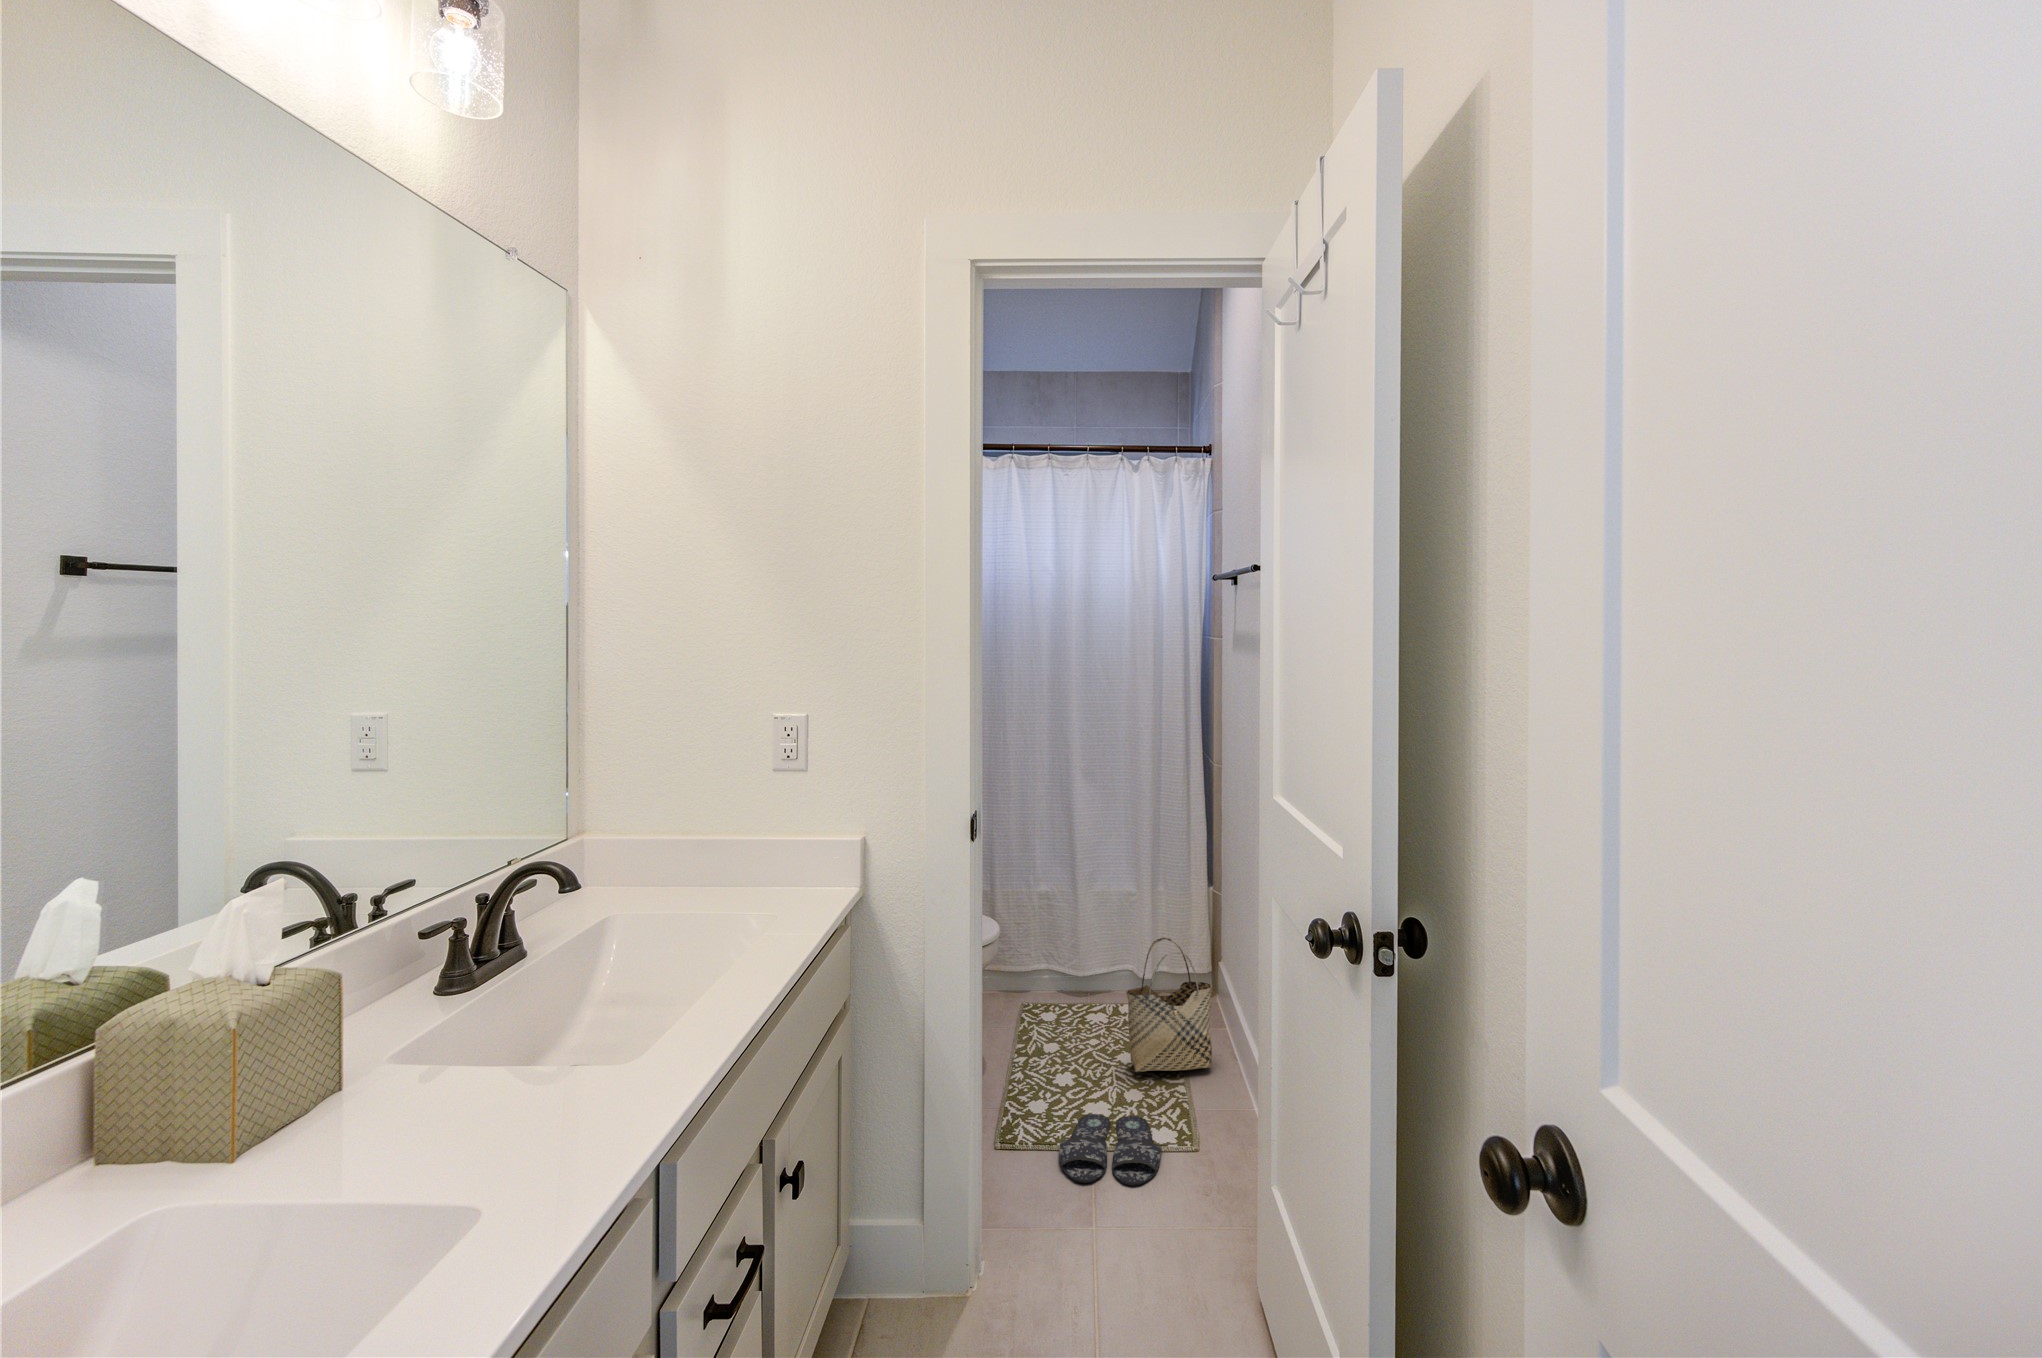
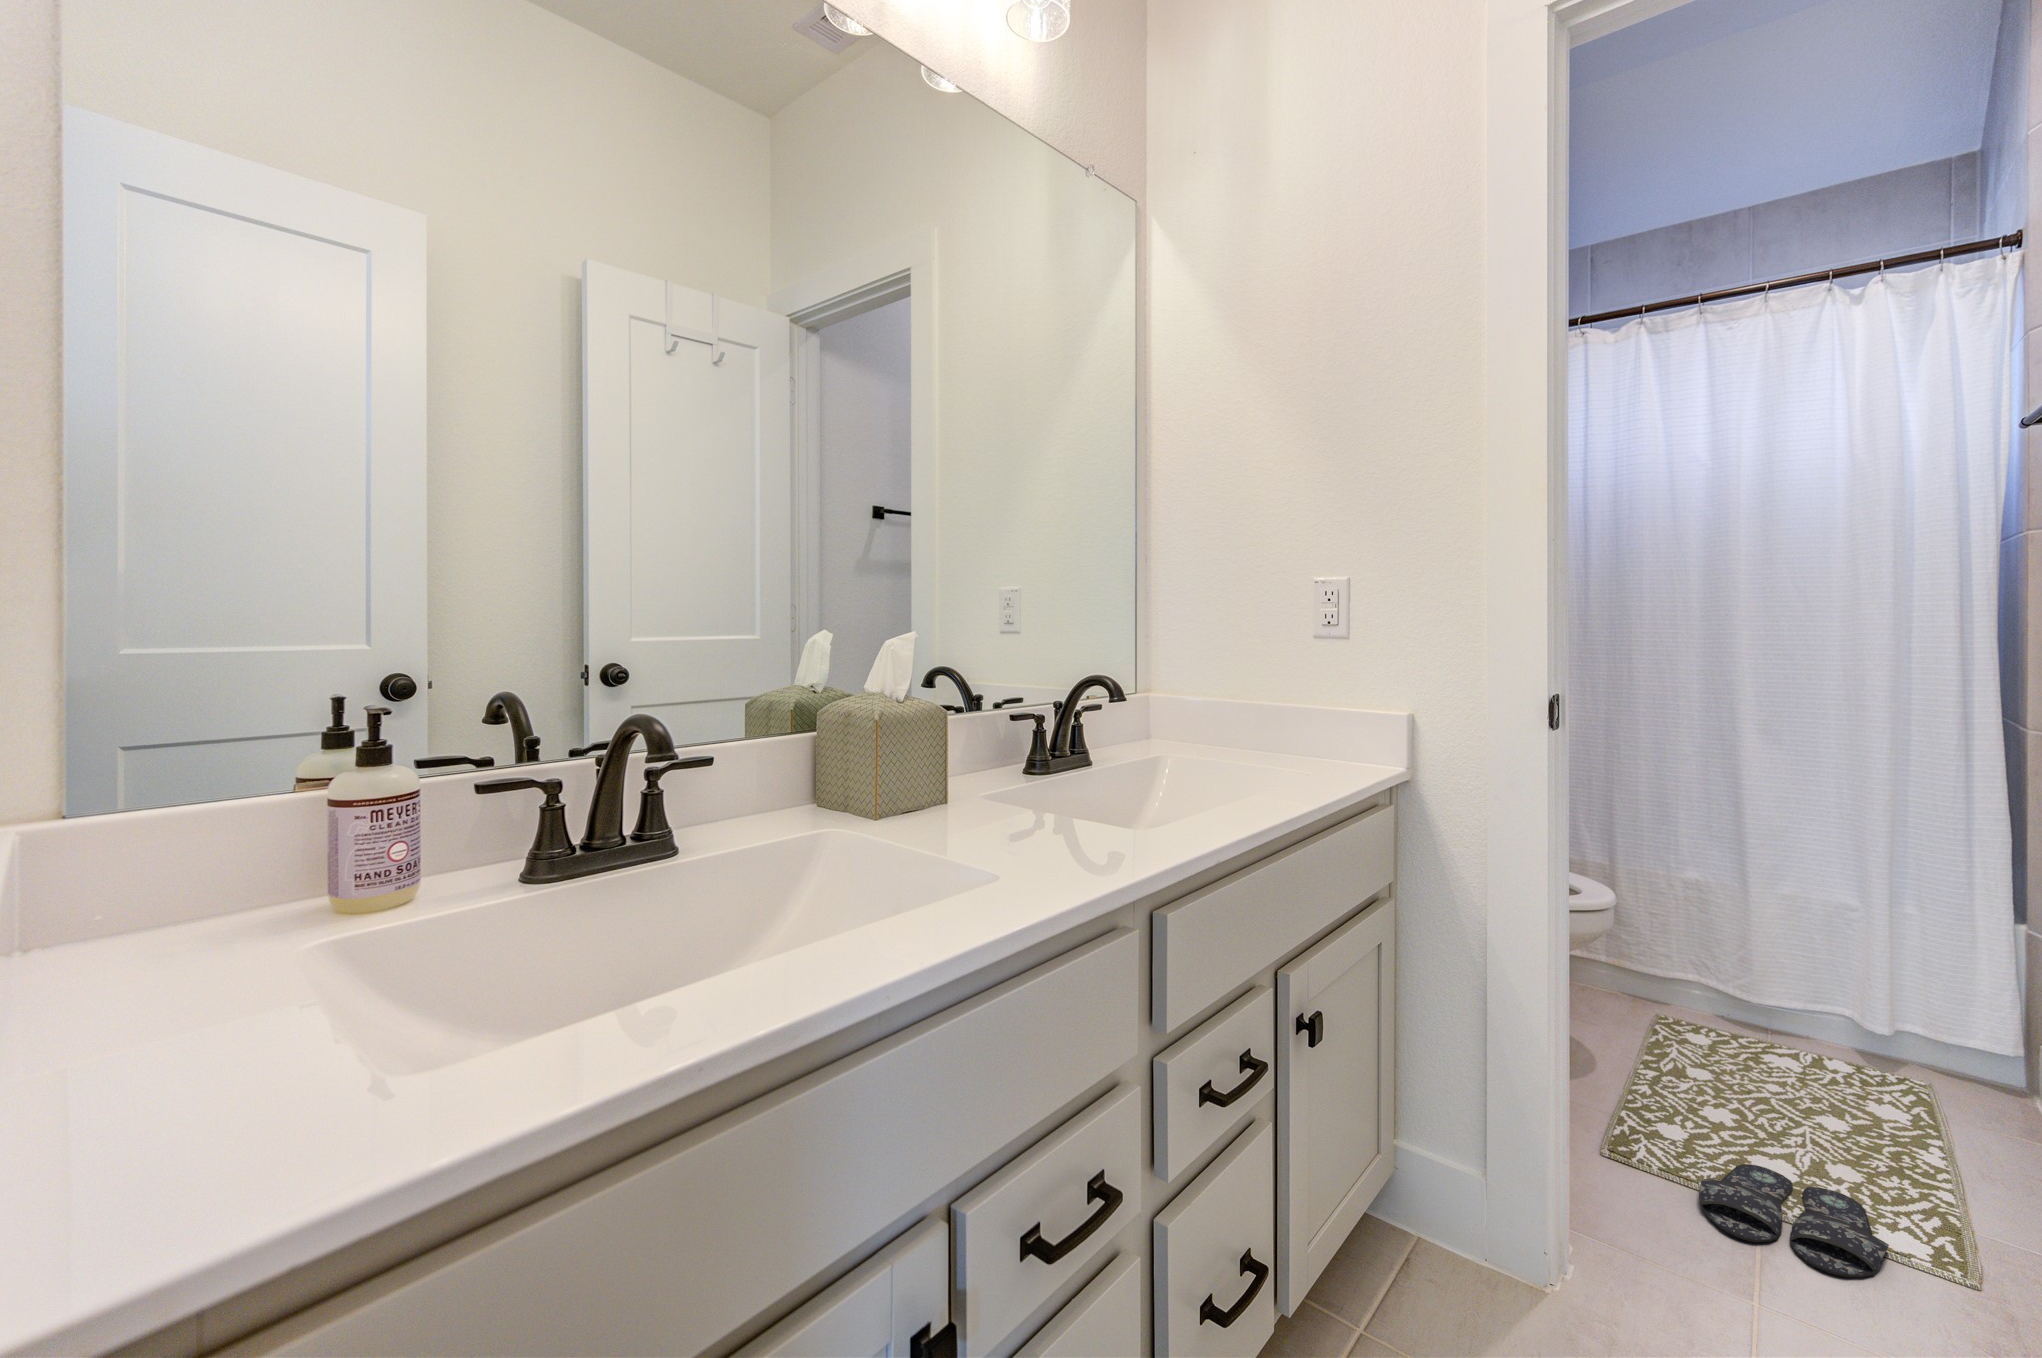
woven basket: present [1126,938,1212,1072] -> none [1830,964,2010,1179]

